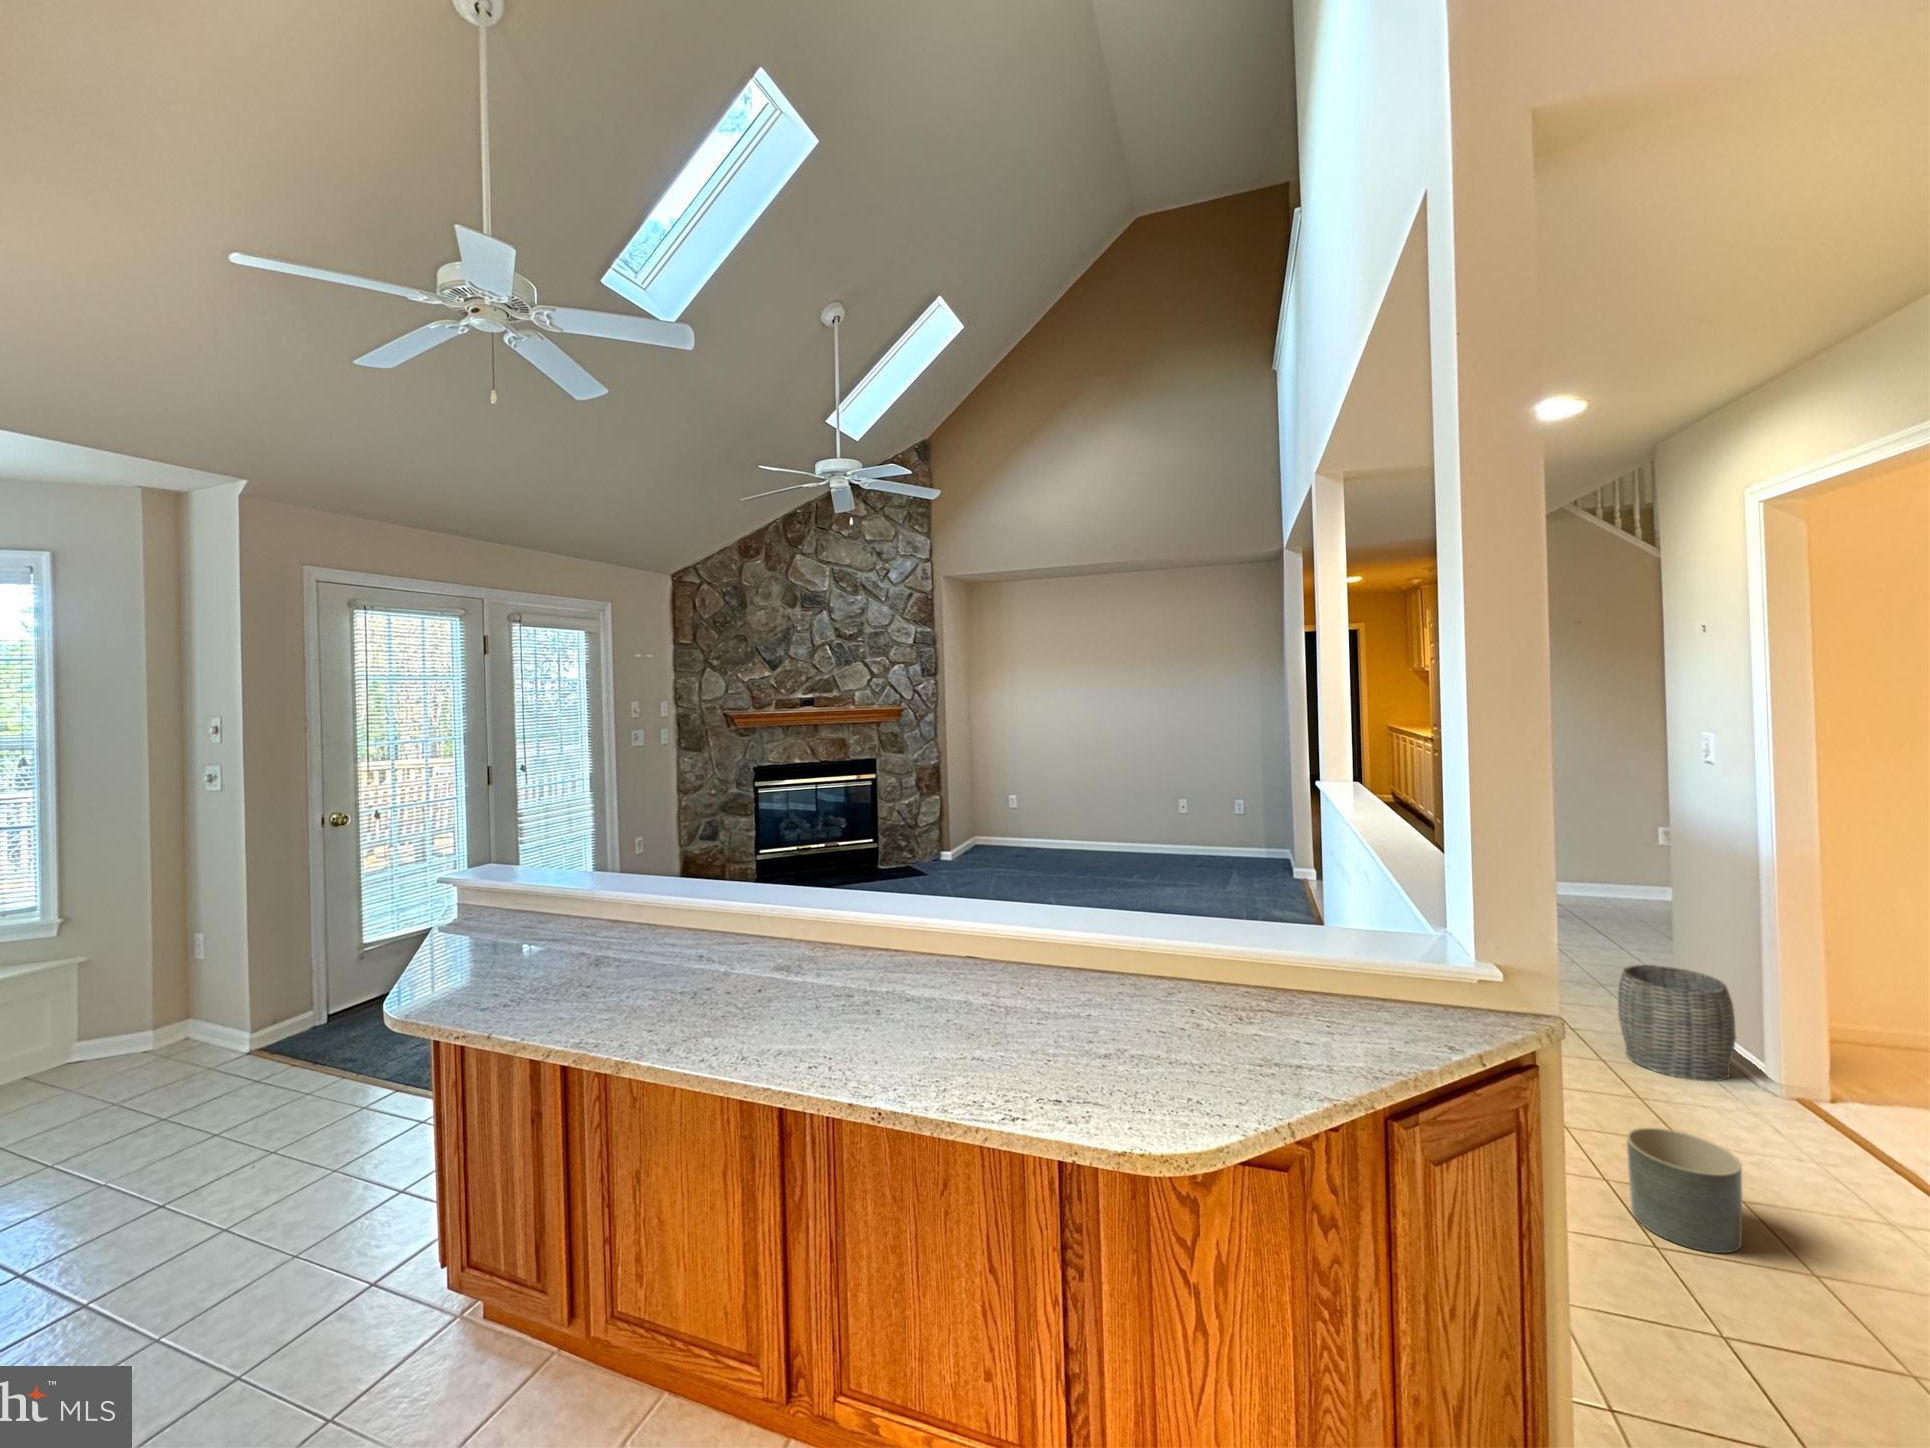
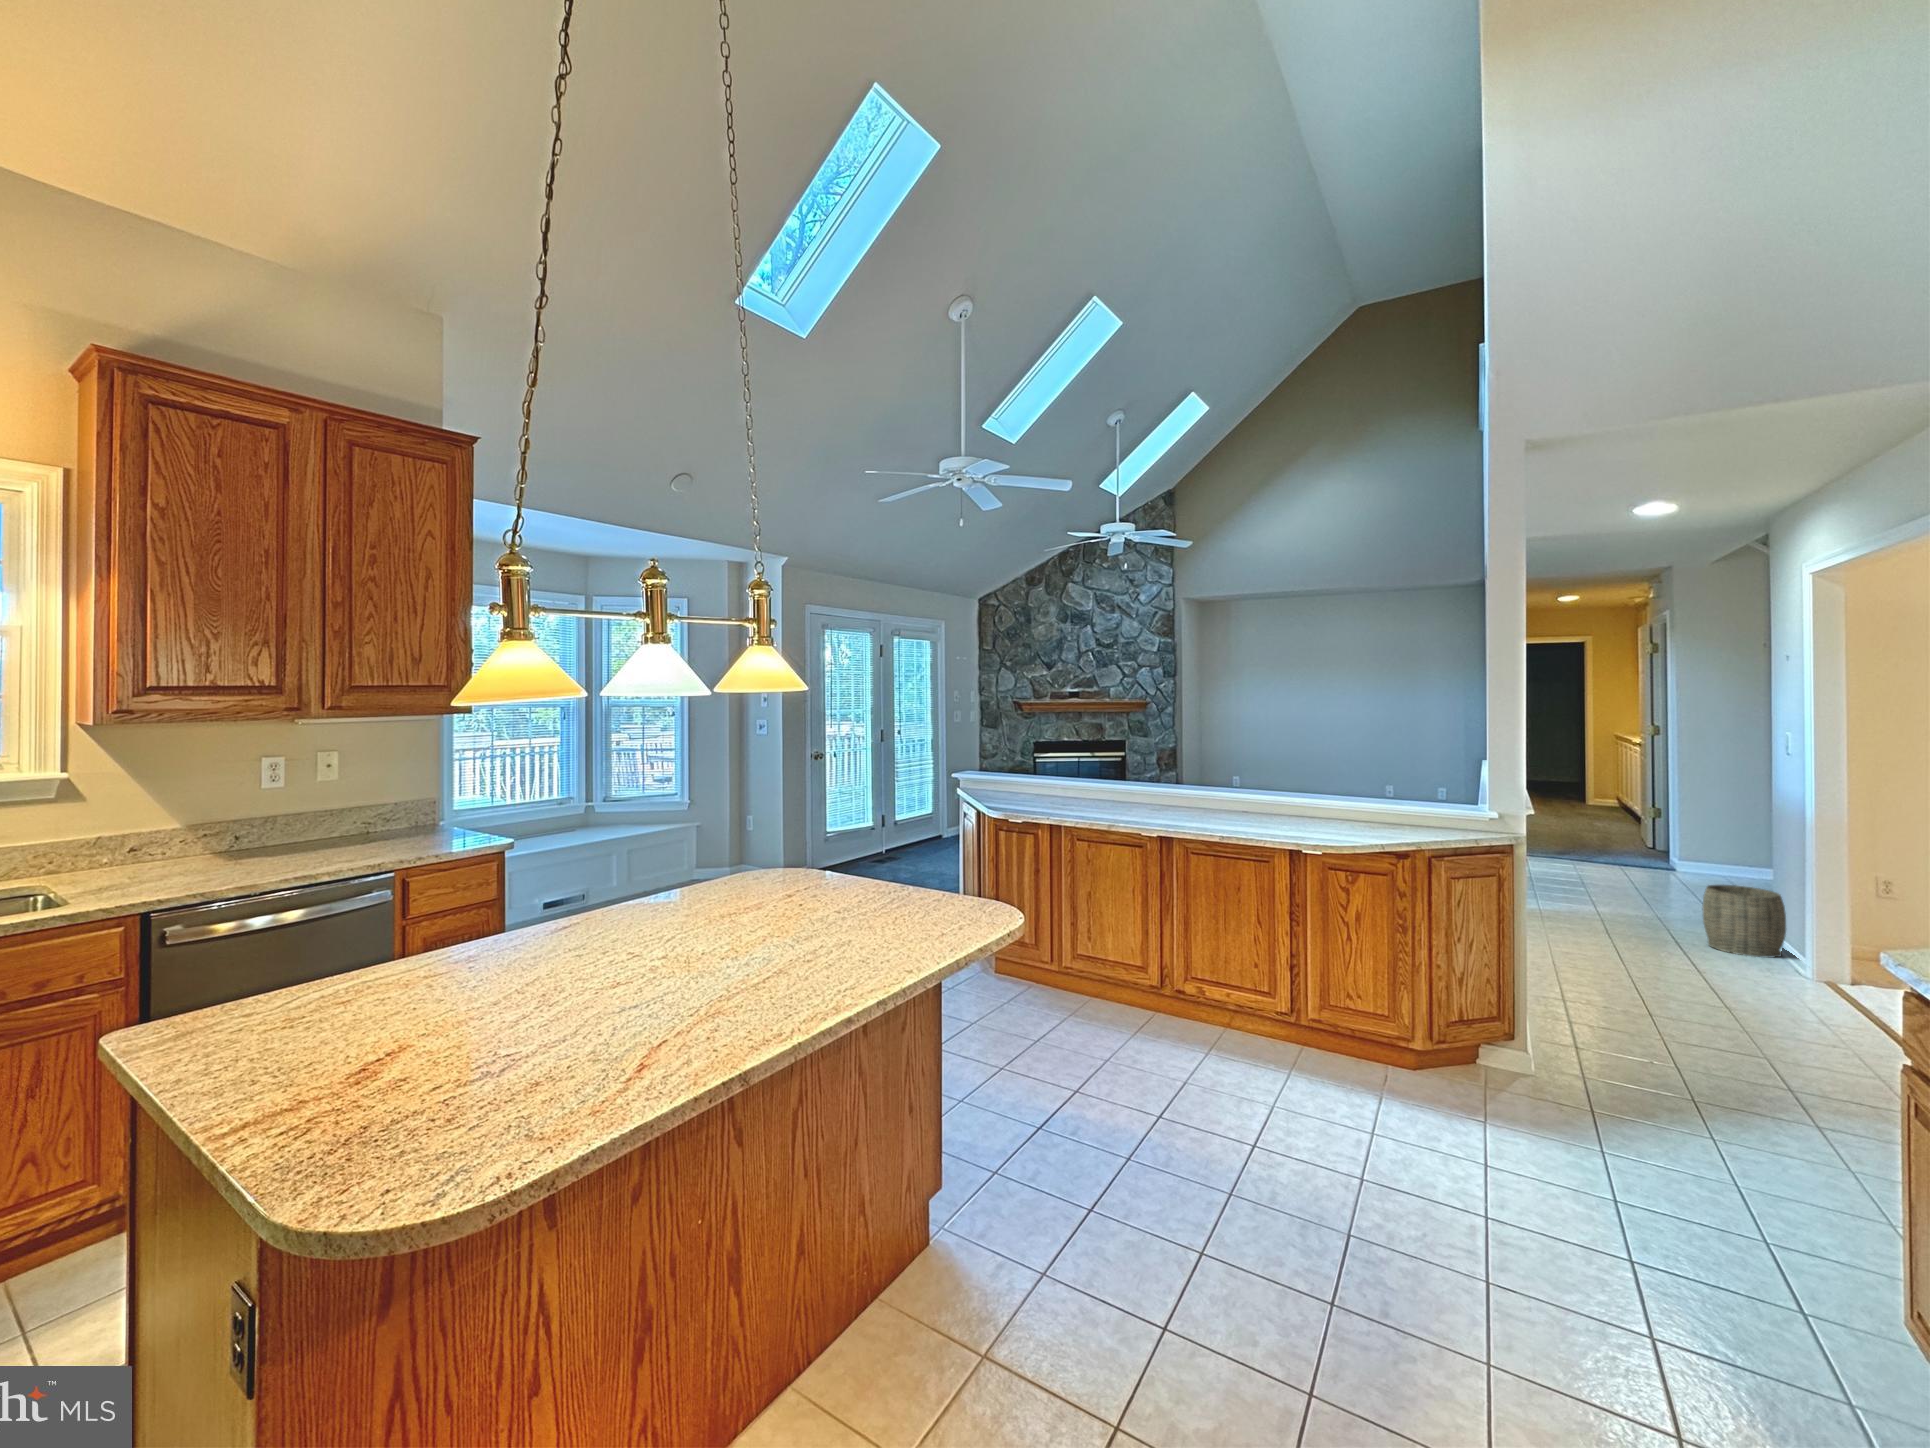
planter: present [1627,1128,1742,1253] -> none [1649,945,1715,1005]

